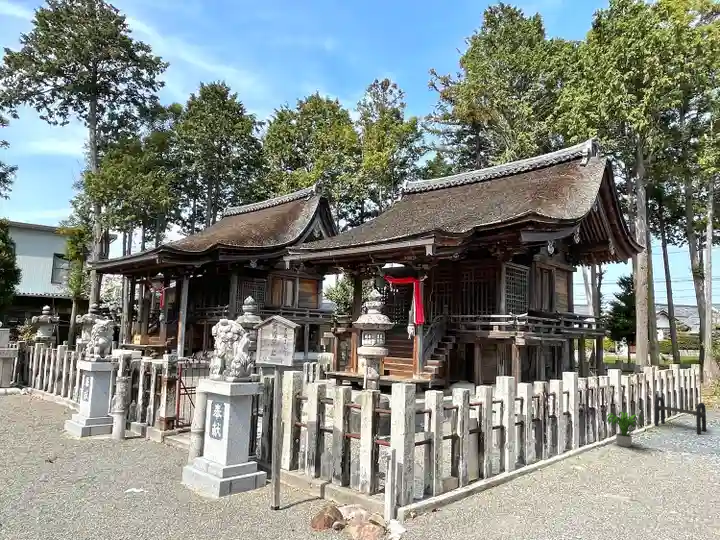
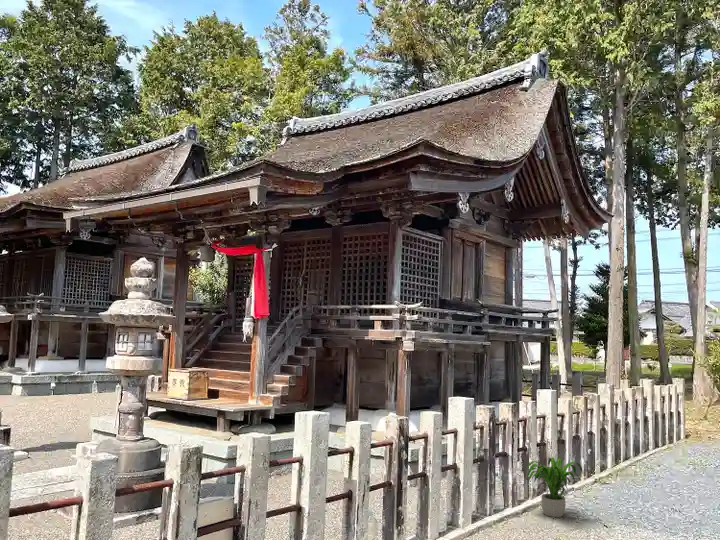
bench: present [655,397,706,434] -> none [612,427,686,485]

